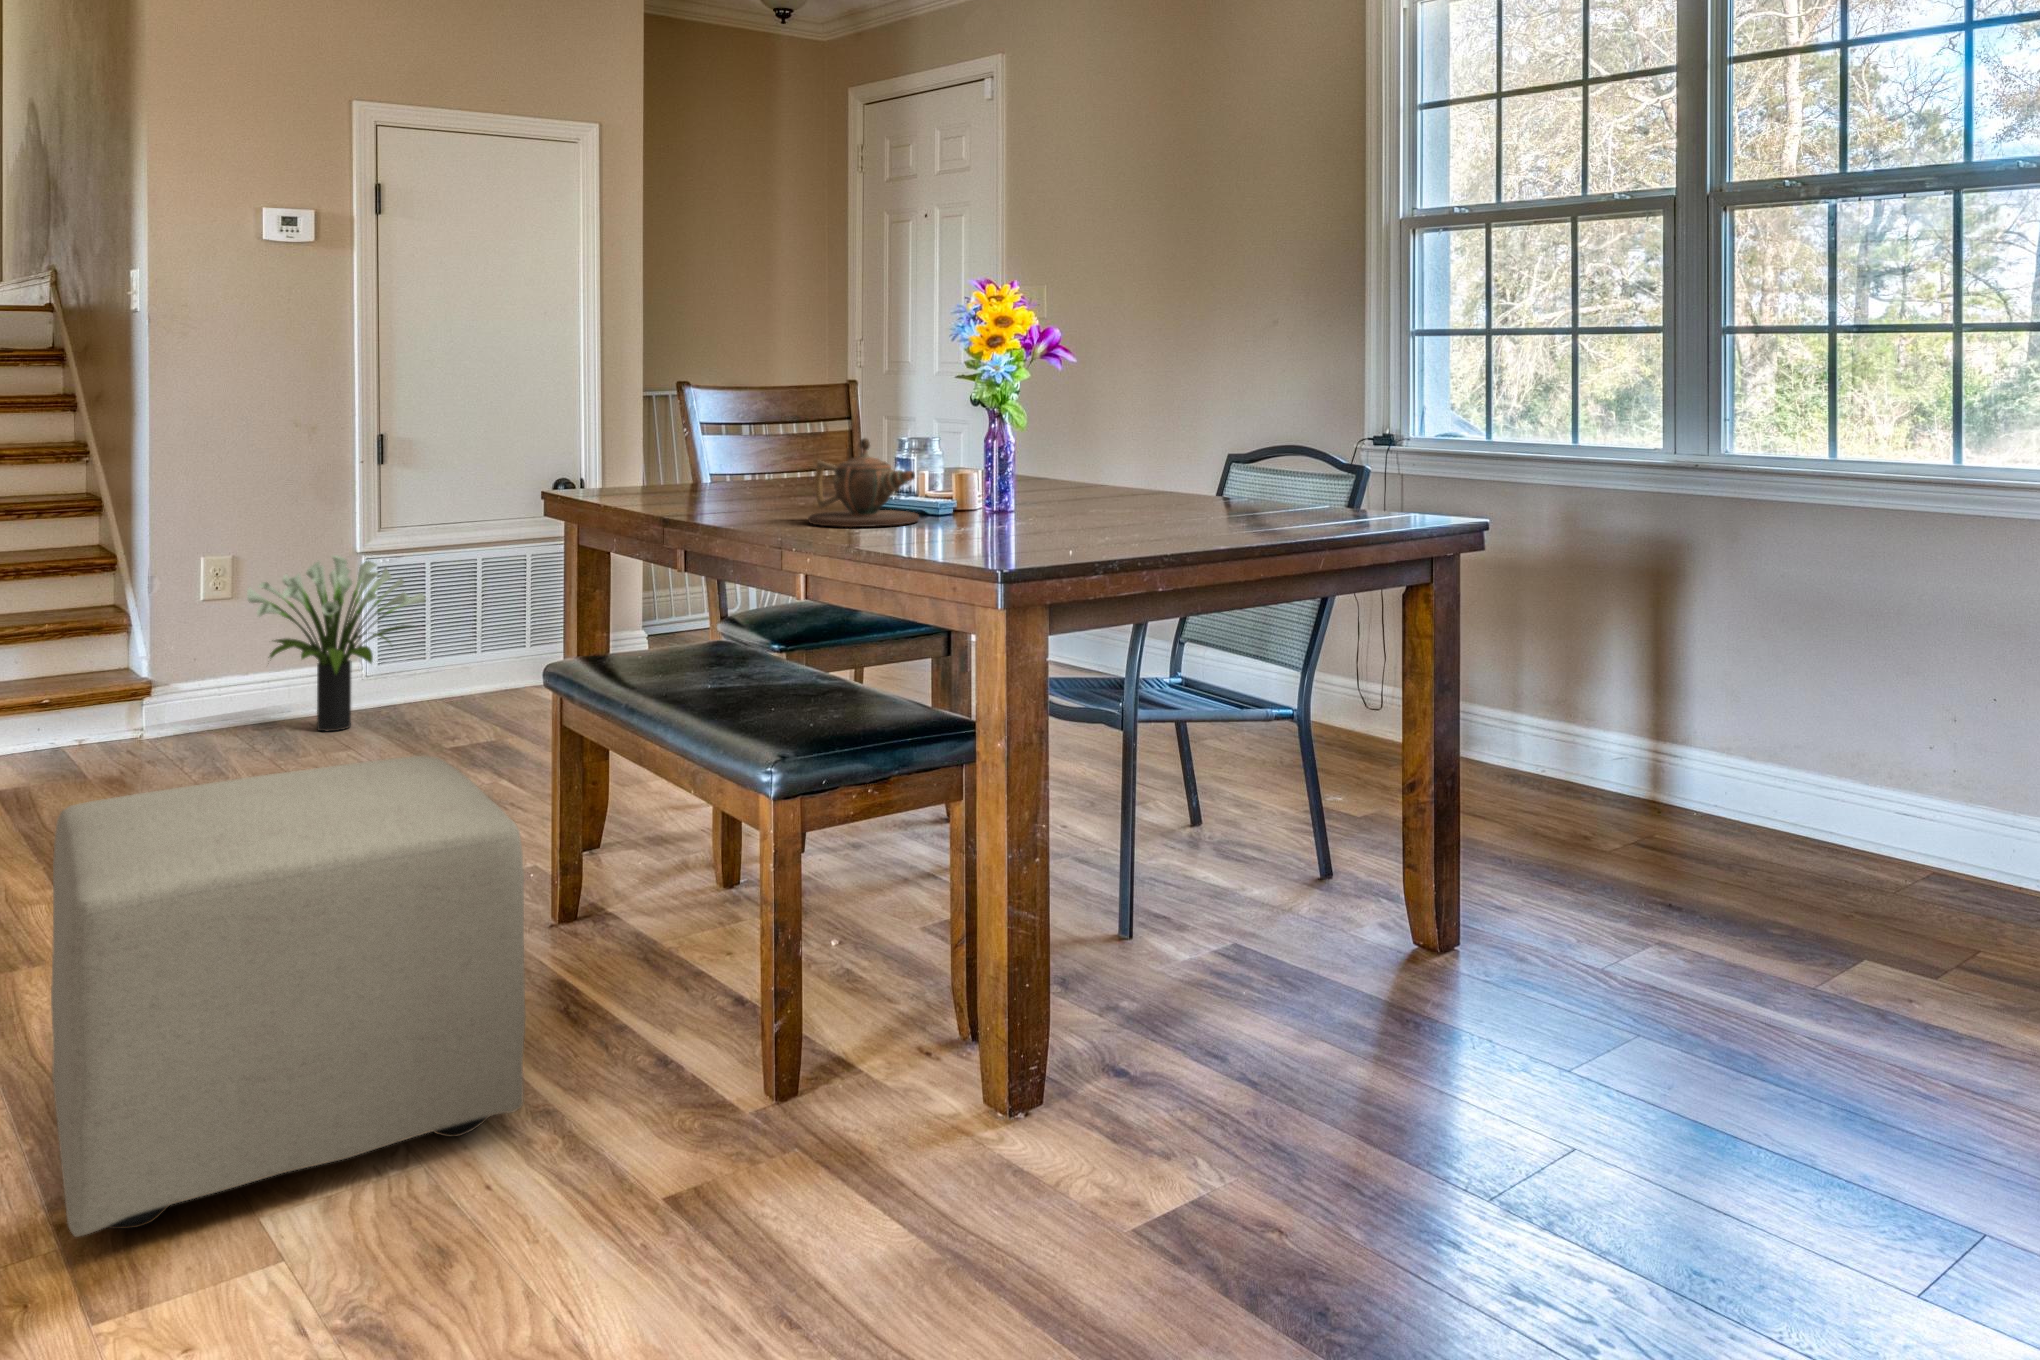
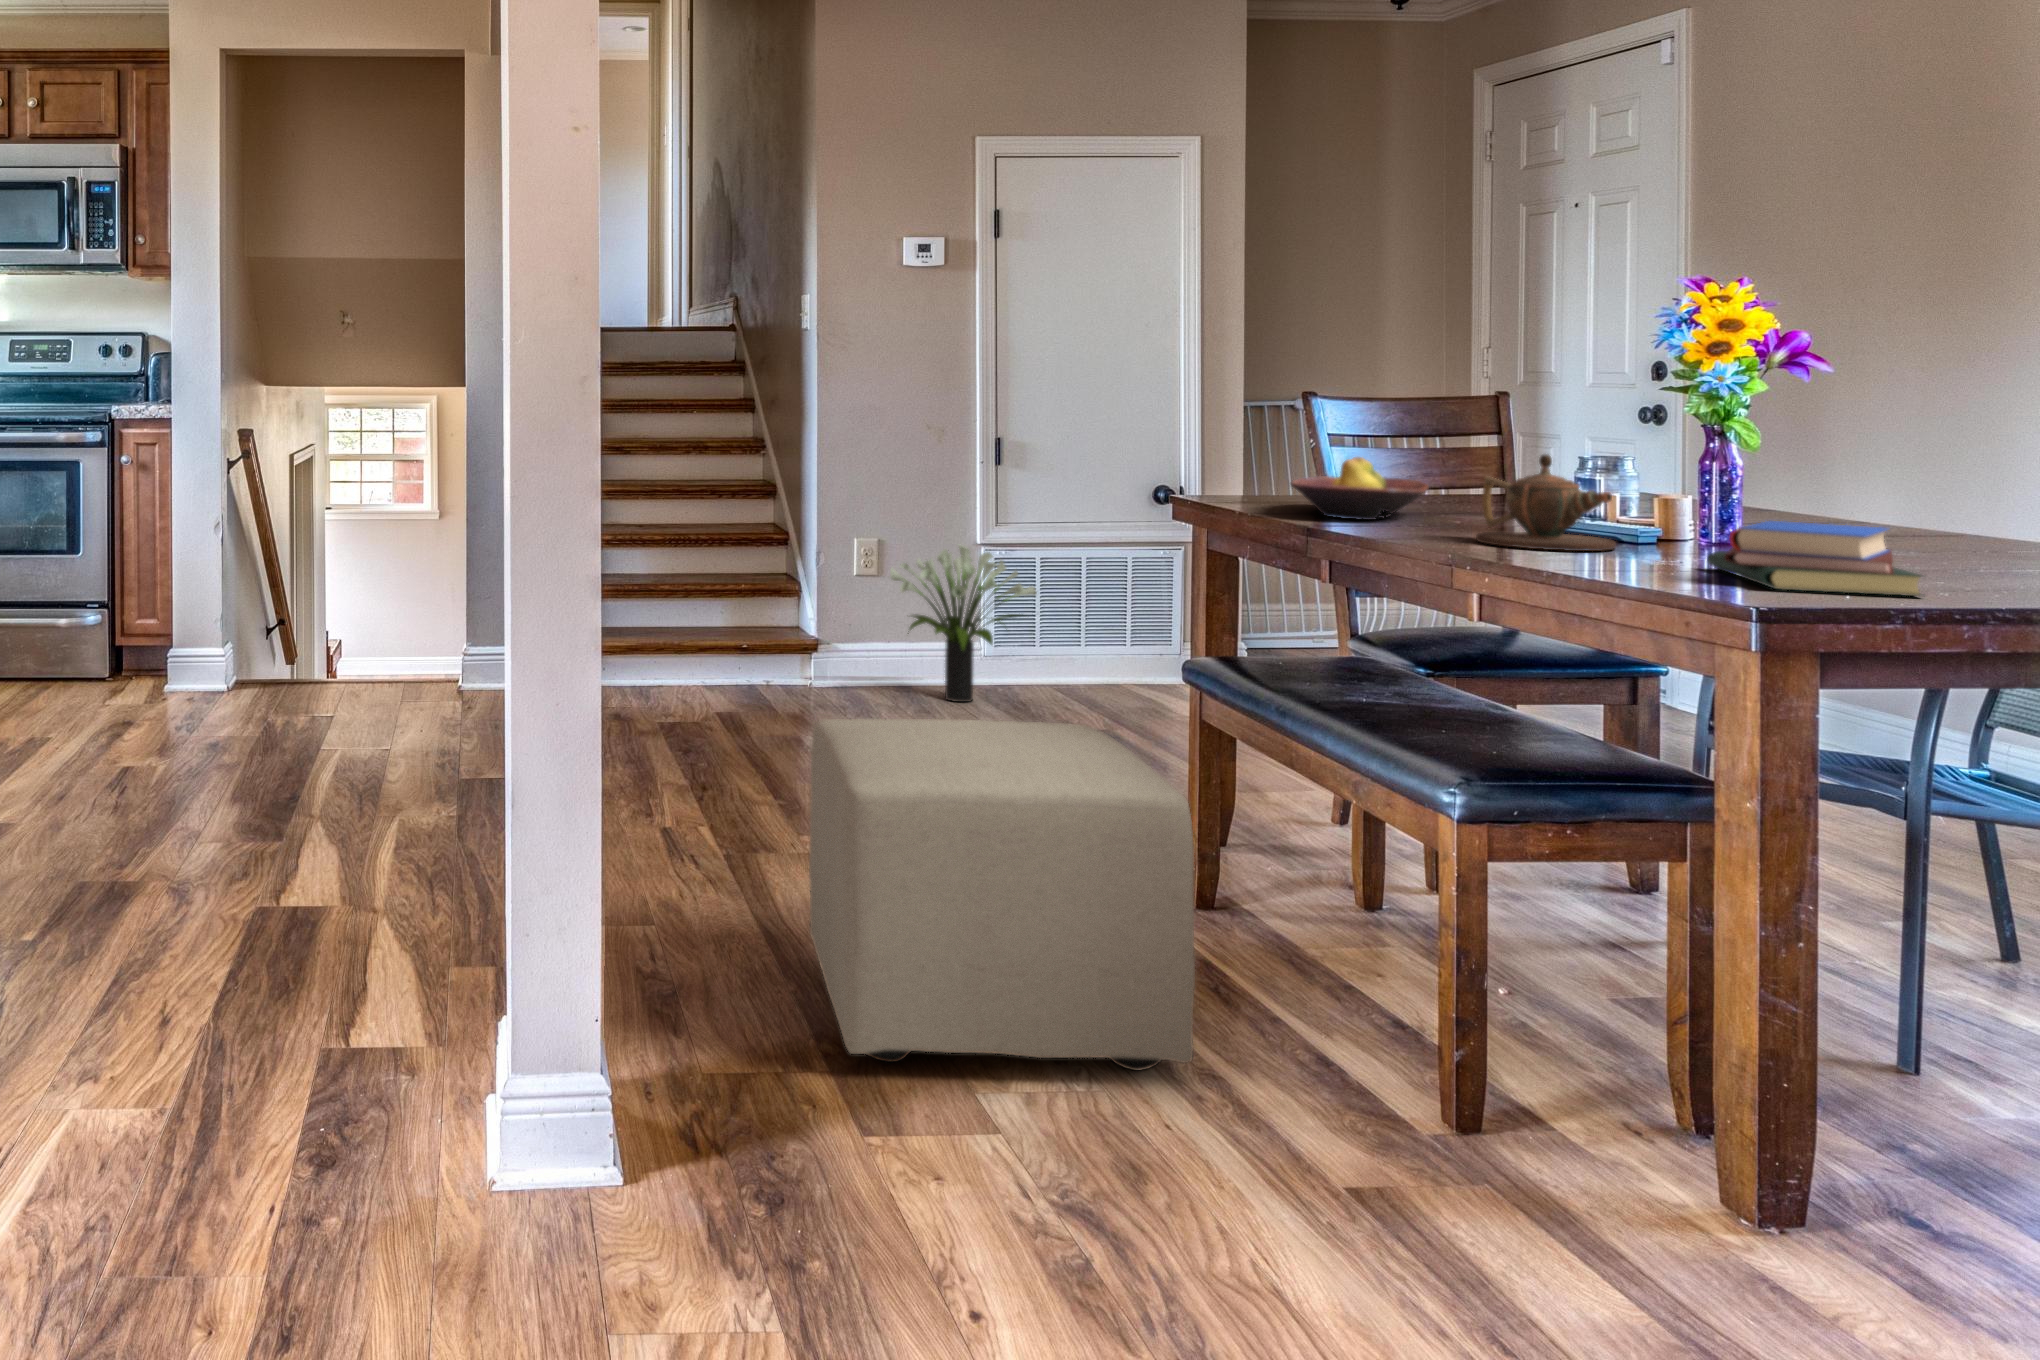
fruit bowl: none [652,445,780,507] -> present [1291,457,1429,520]
book: none [980,490,1121,551] -> present [1707,521,1922,596]

